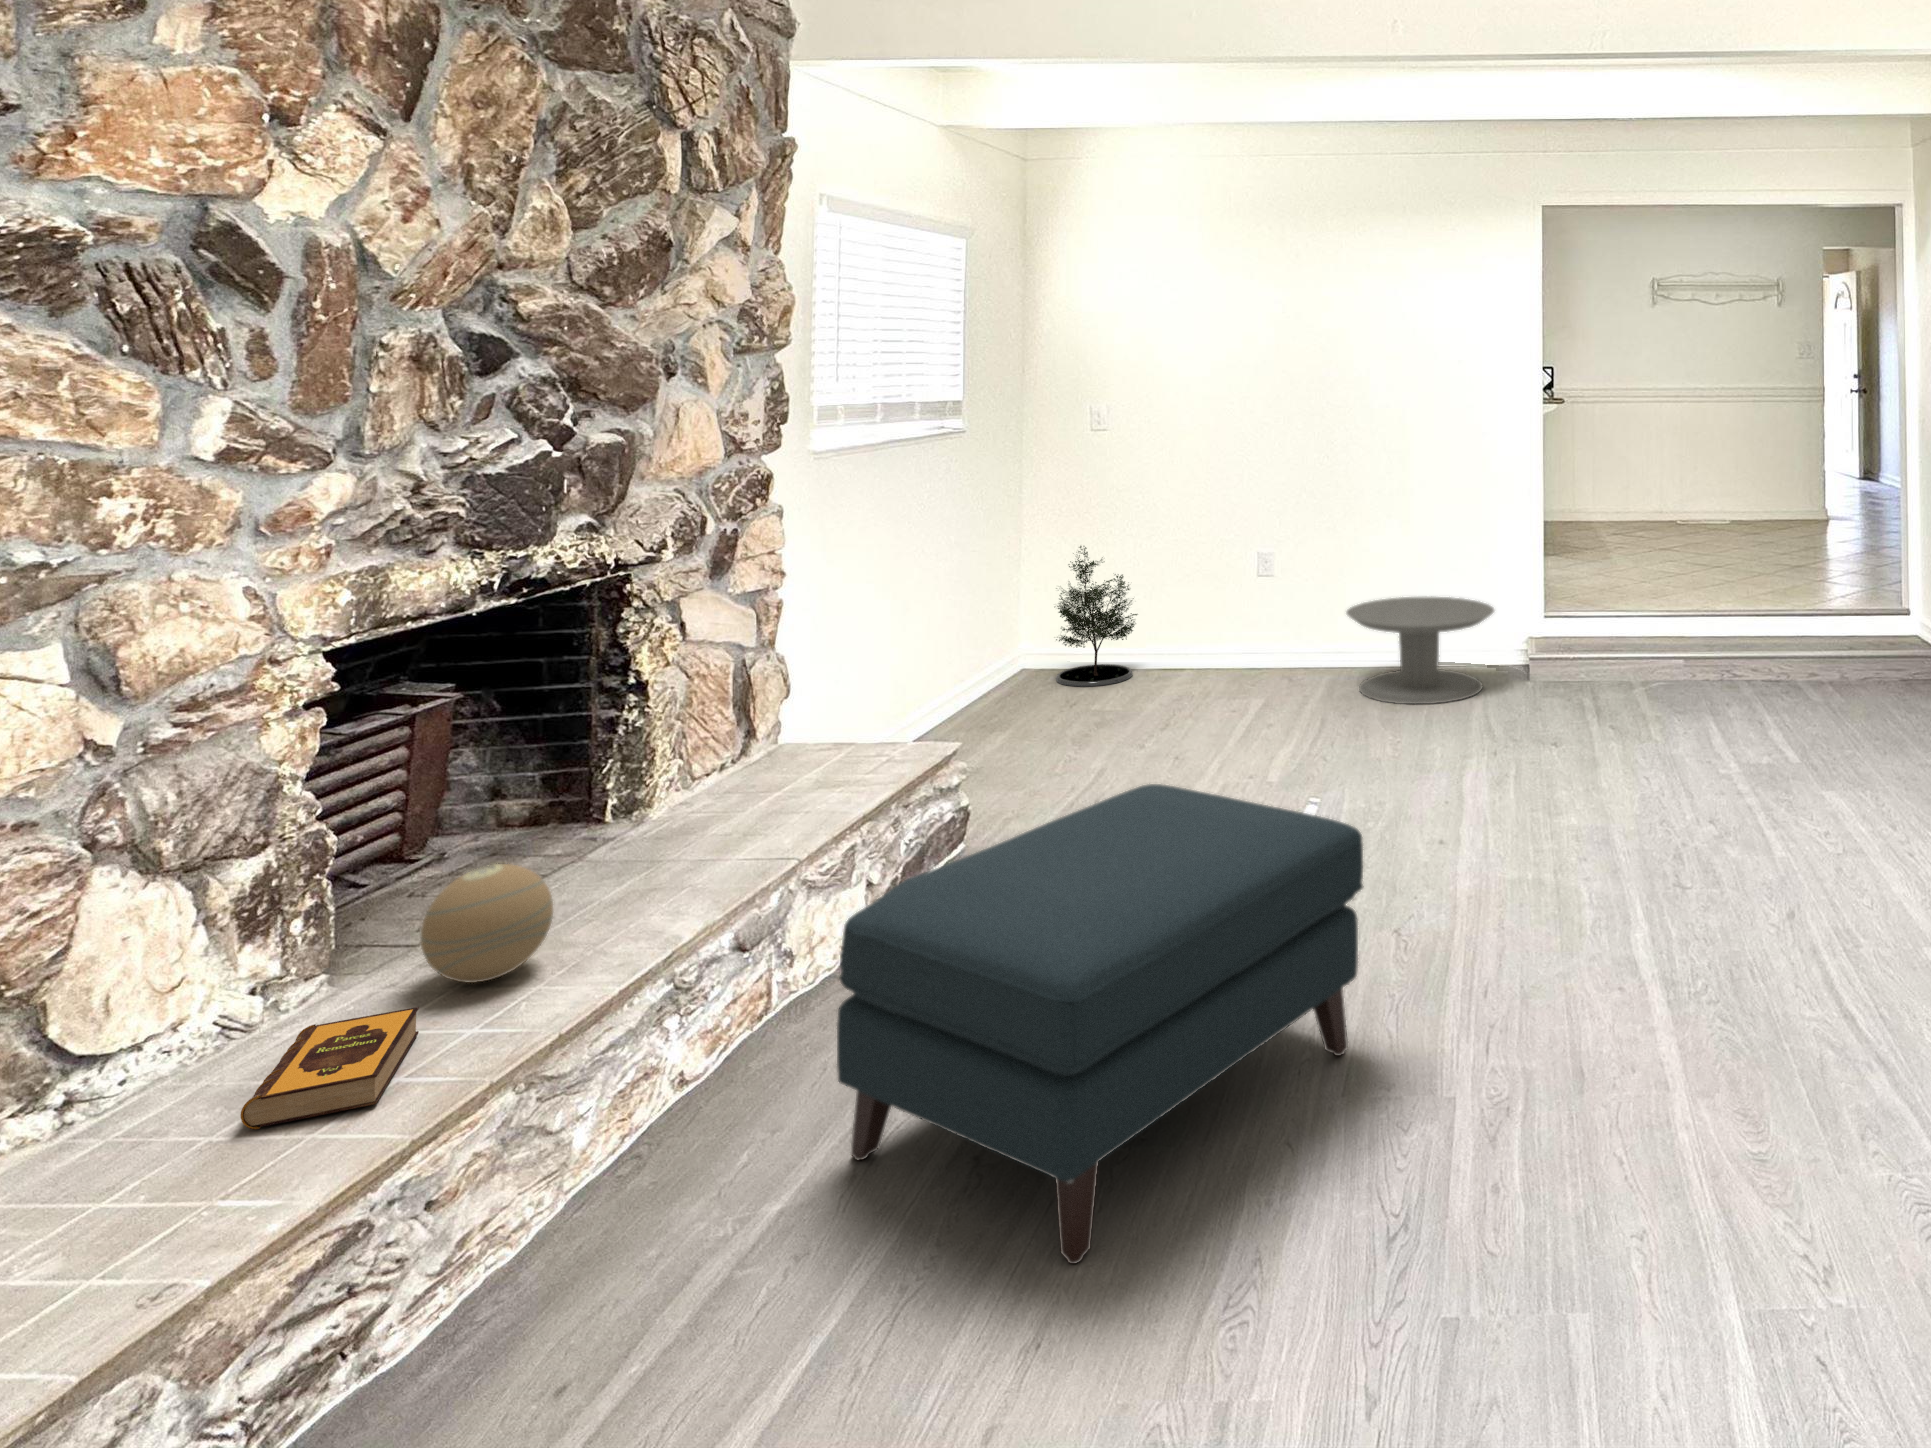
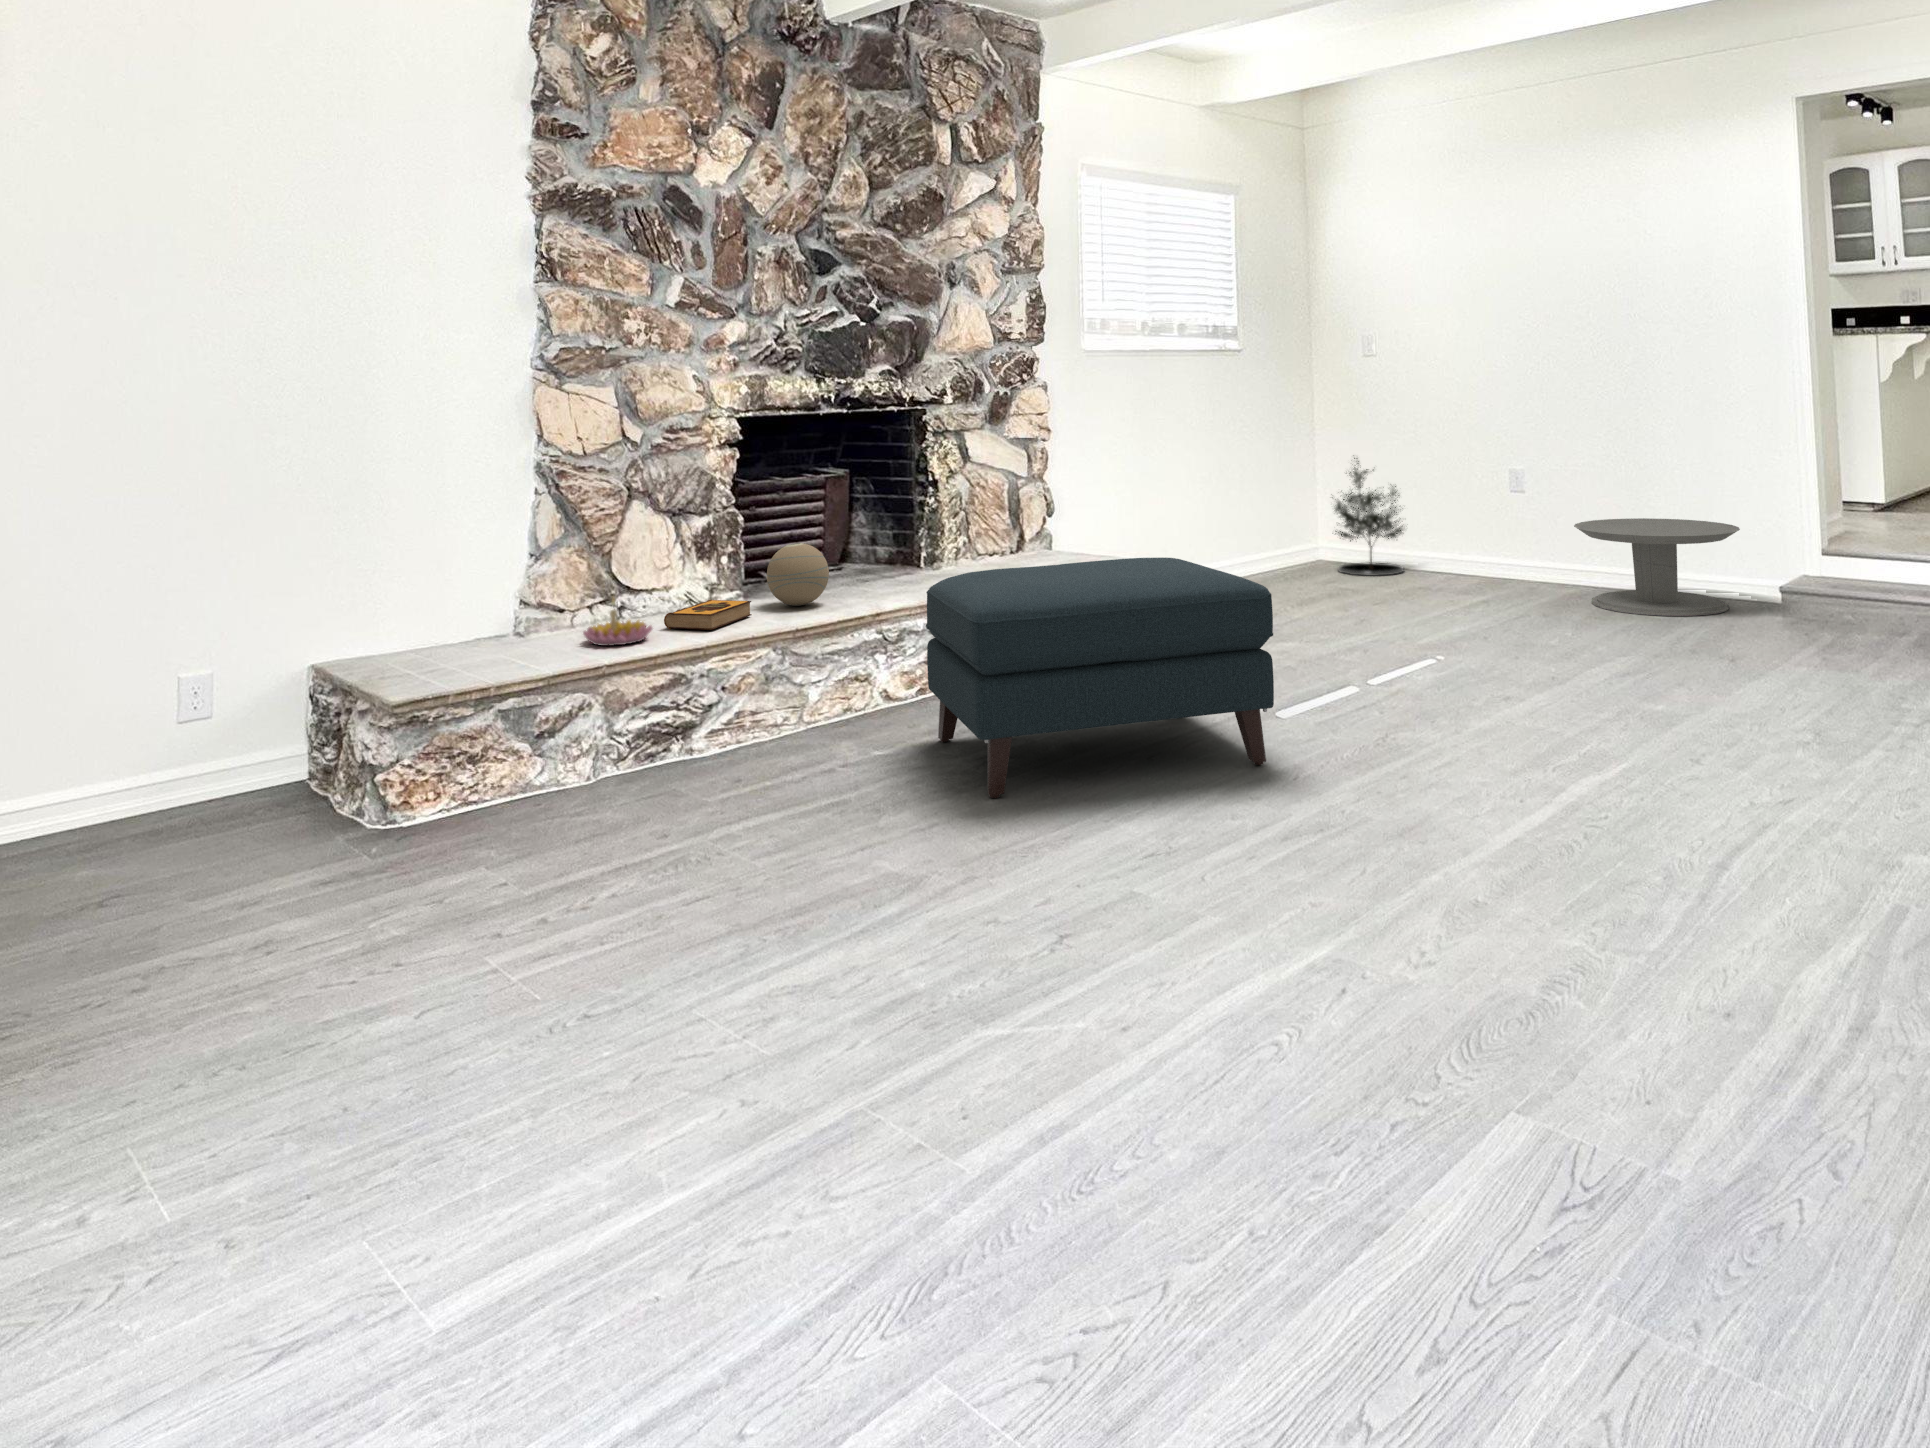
candle holder: none [51,1118,251,1245] -> present [583,599,652,646]

